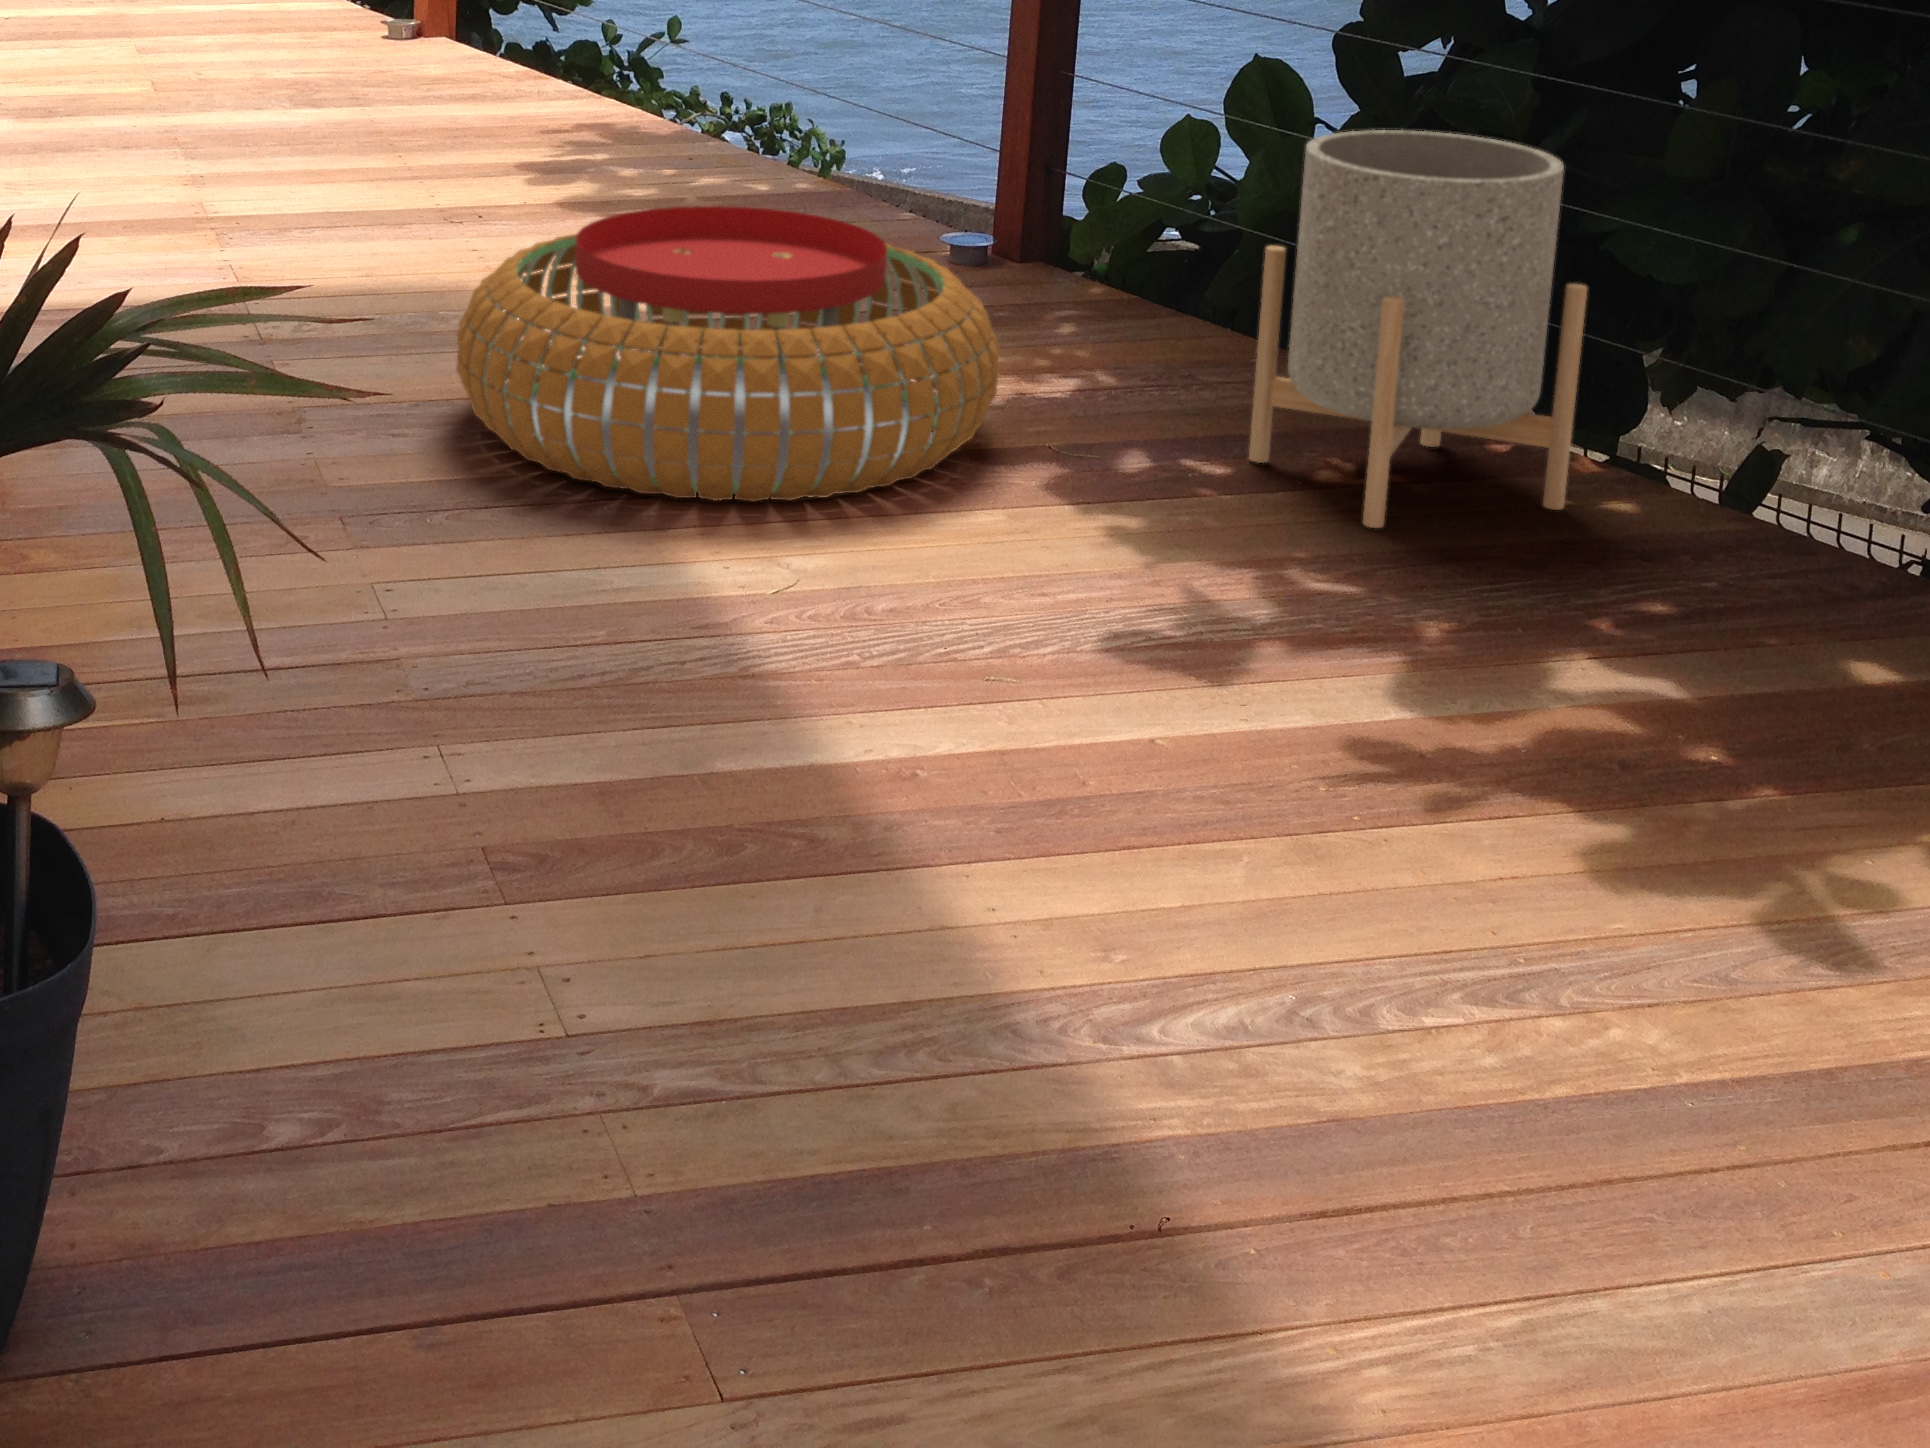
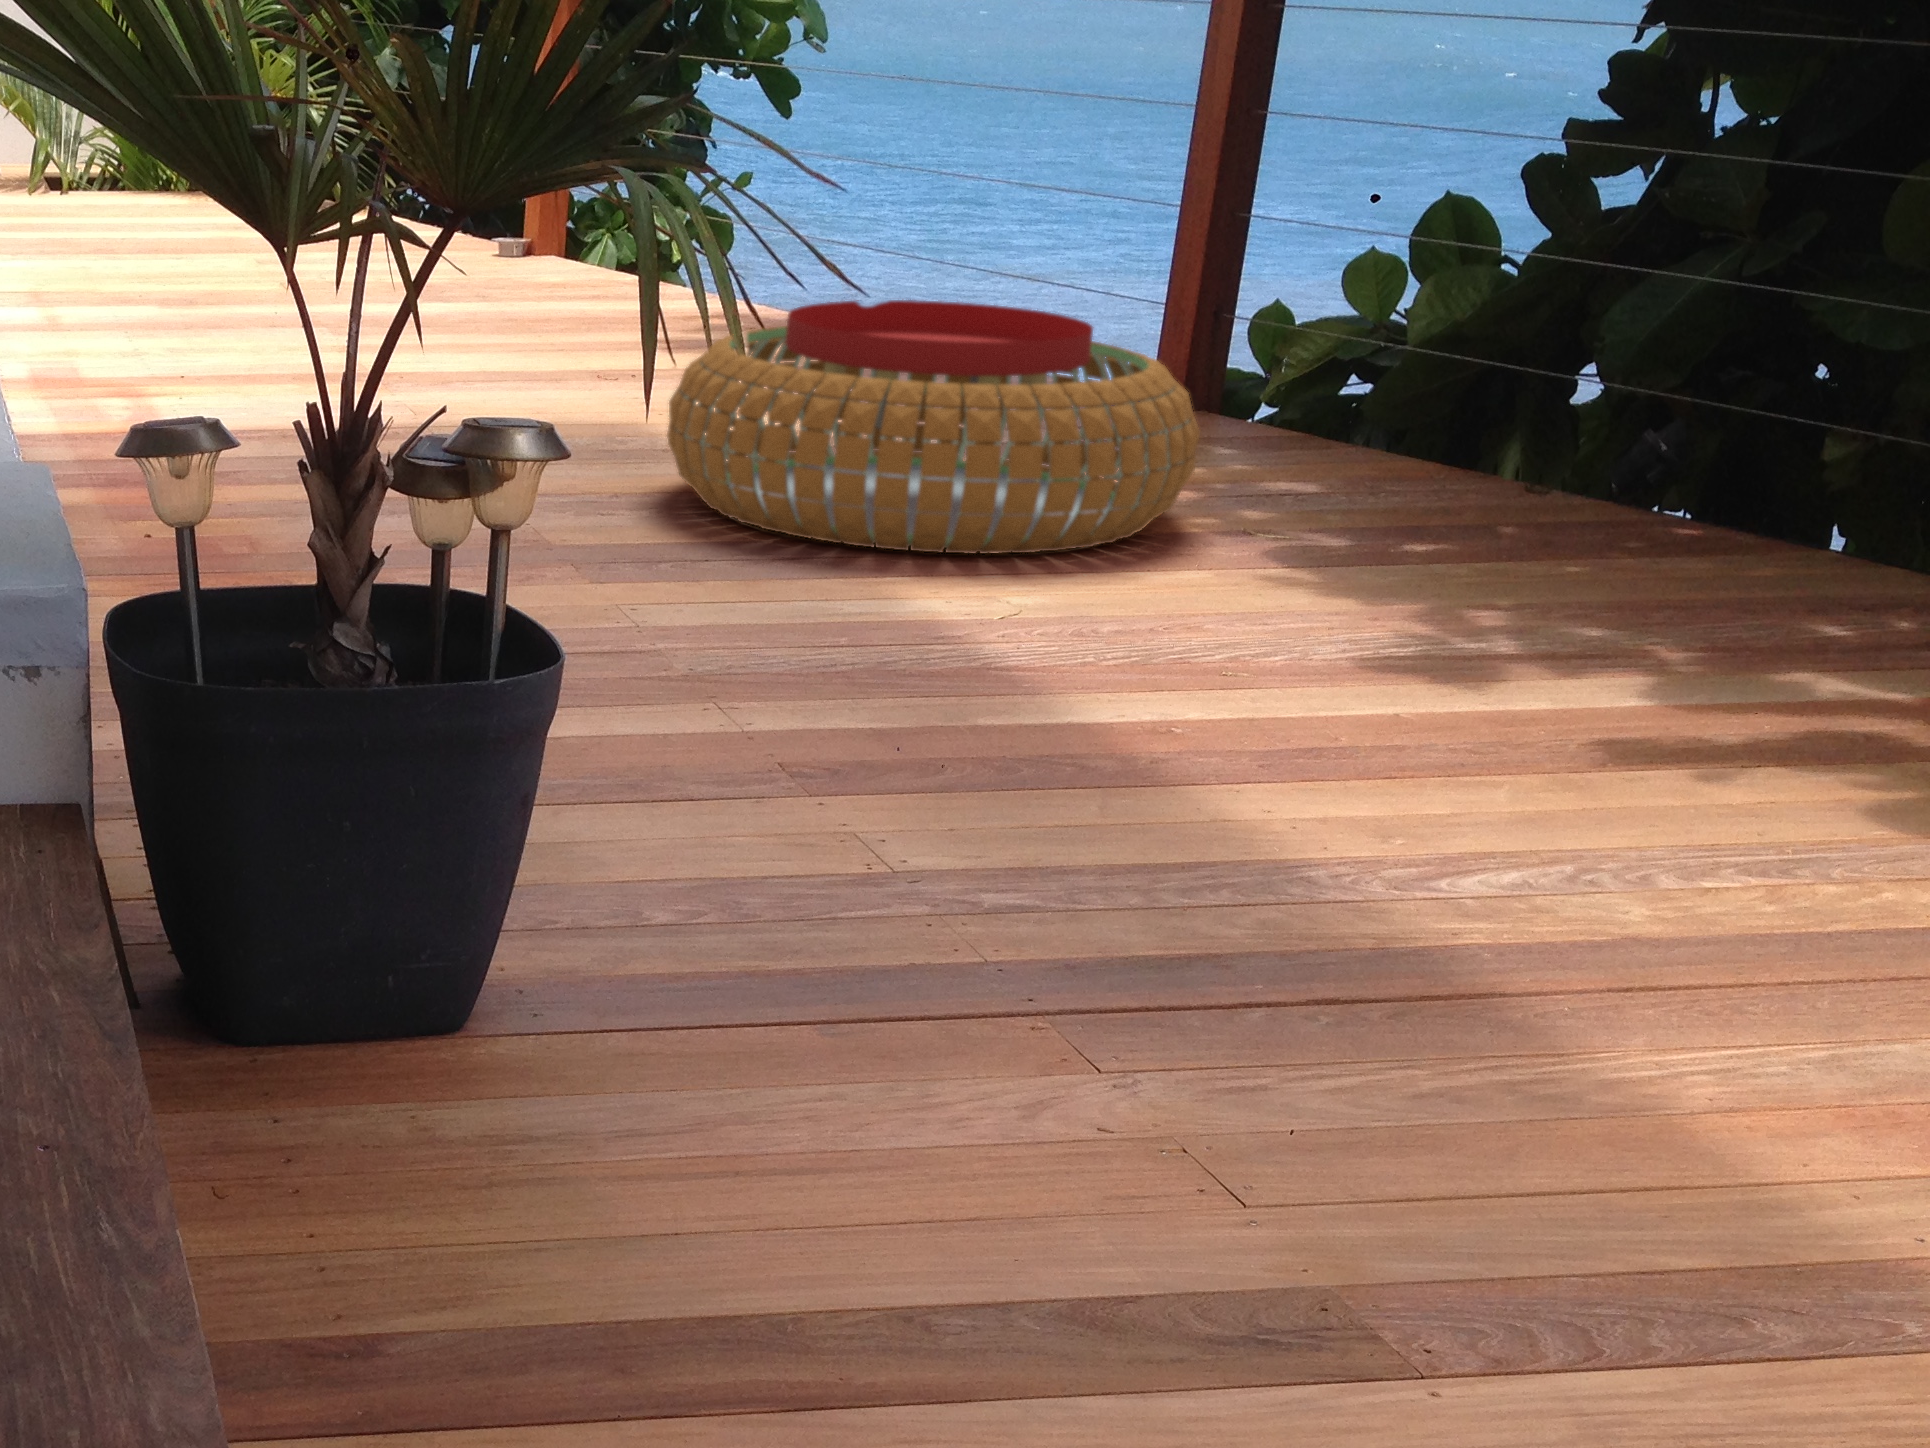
planter: present [1249,130,1587,528] -> none [1440,210,1812,586]

